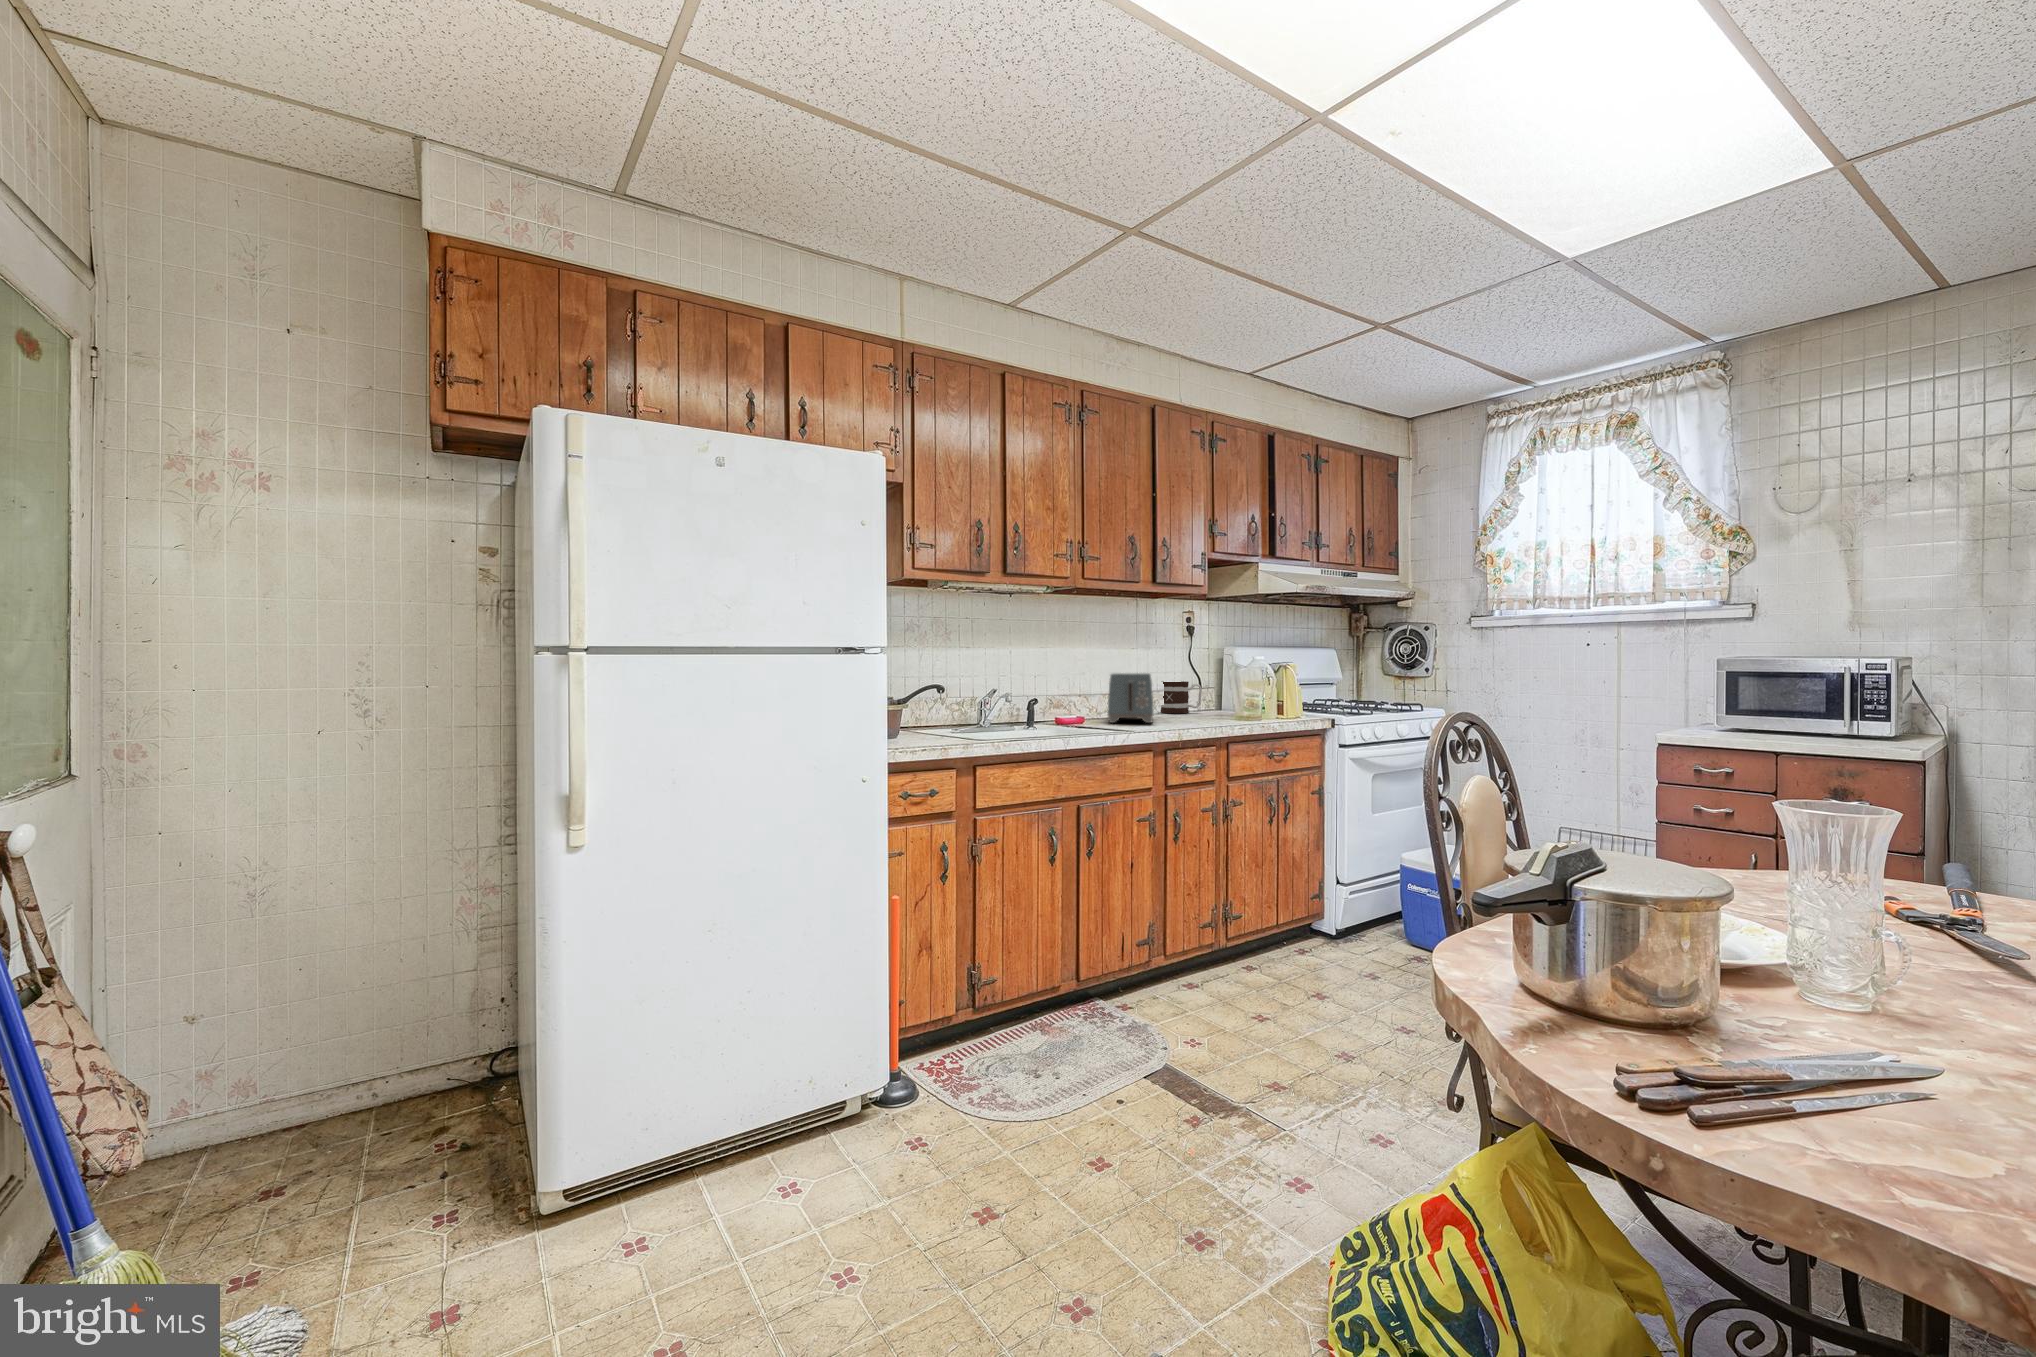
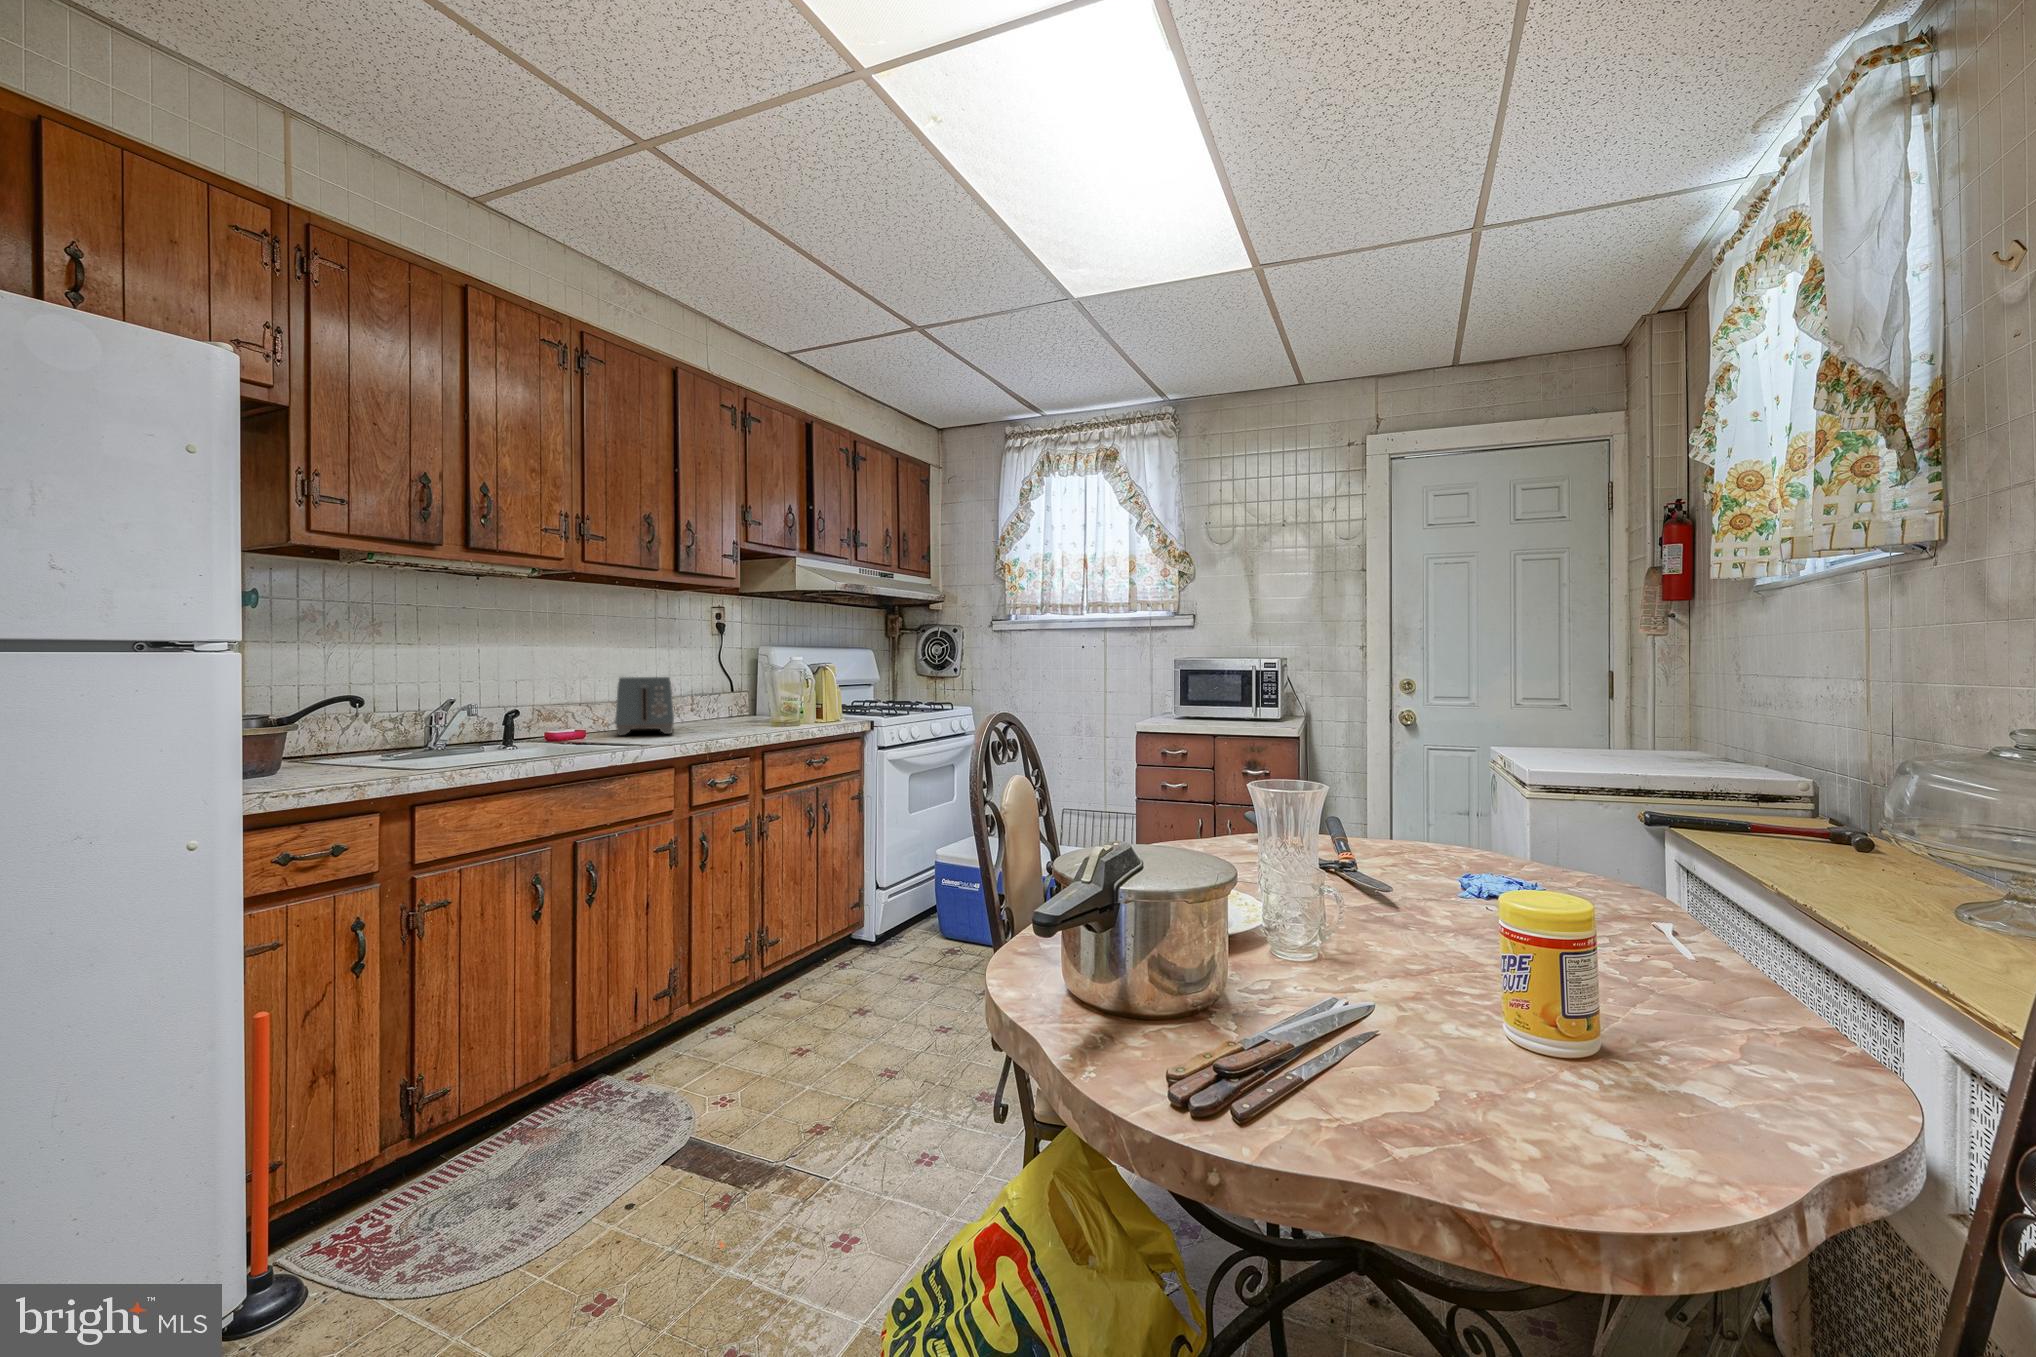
mug: present [1161,681,1202,713] -> none [683,686,731,722]

